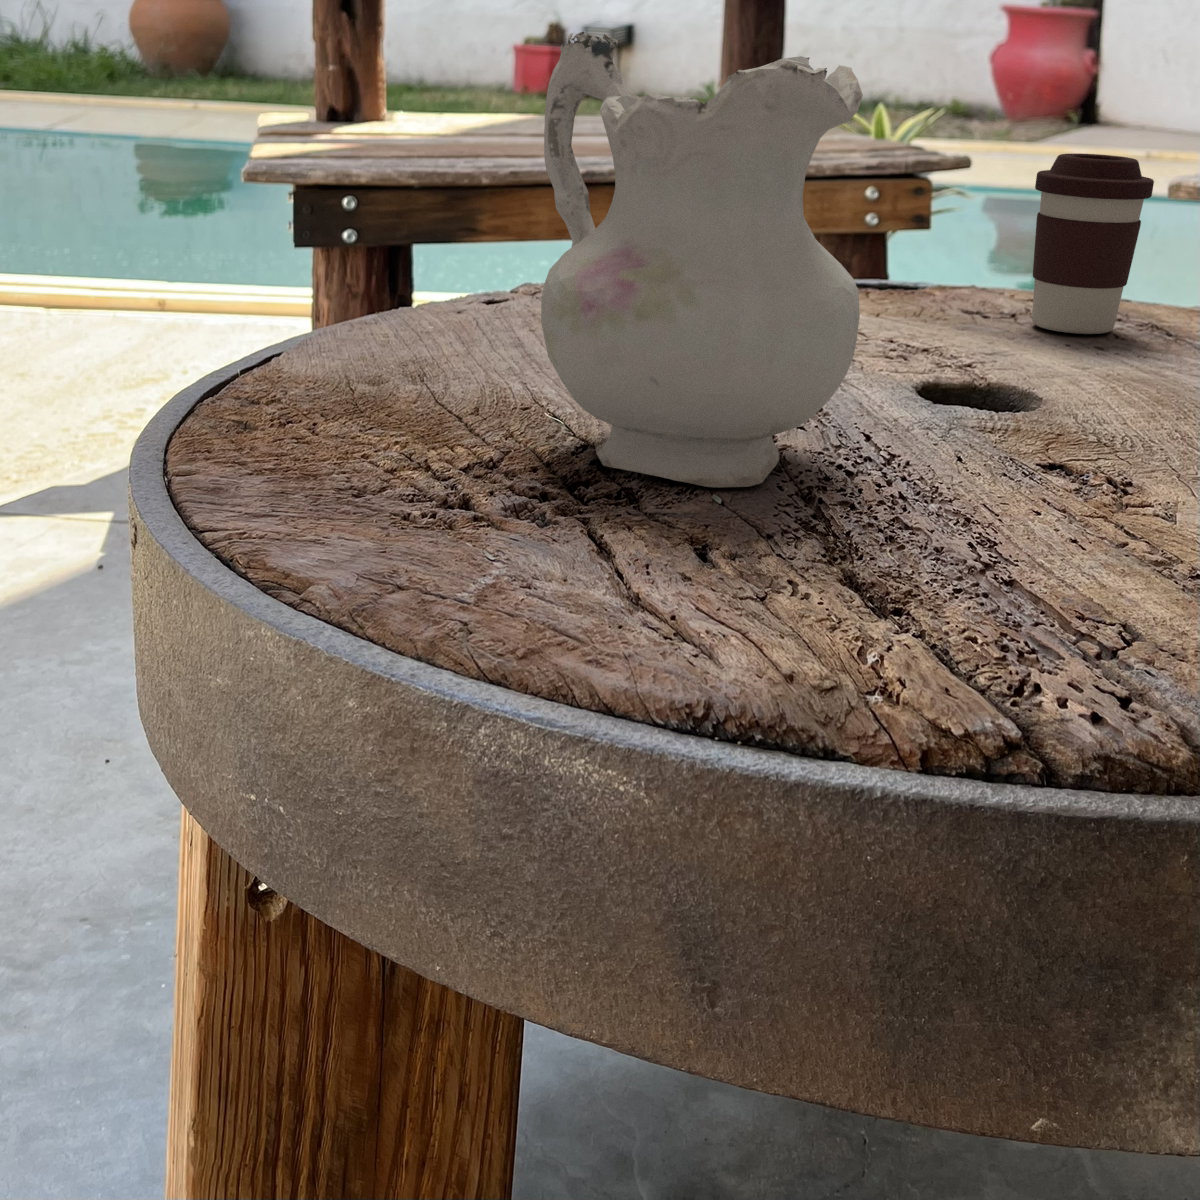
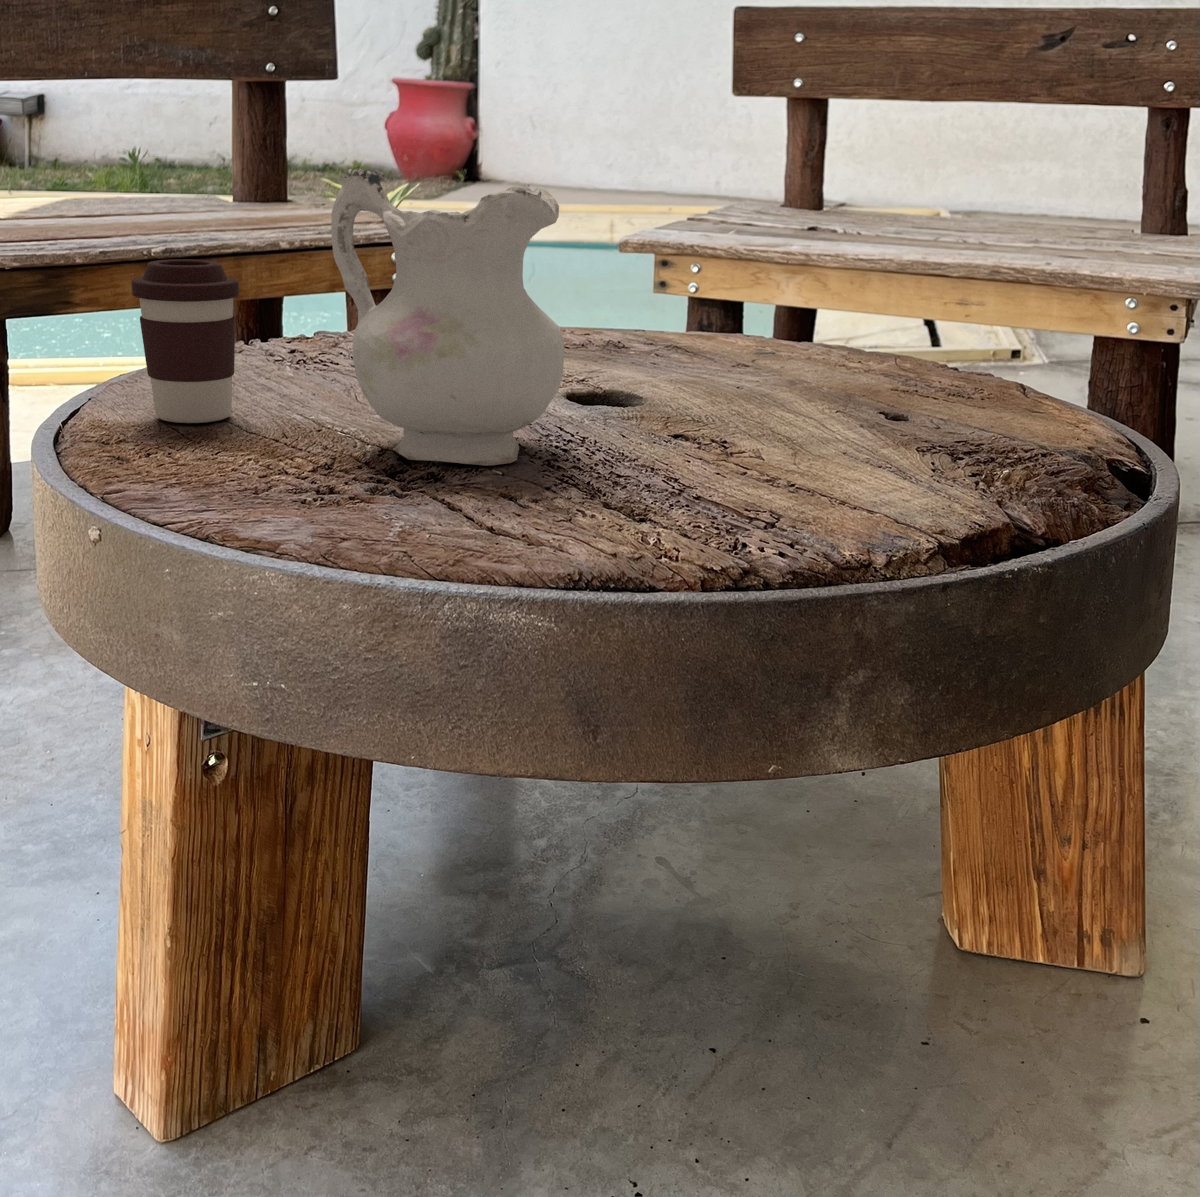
coffee cup: present [1032,154,1154,334] -> present [131,259,239,423]

